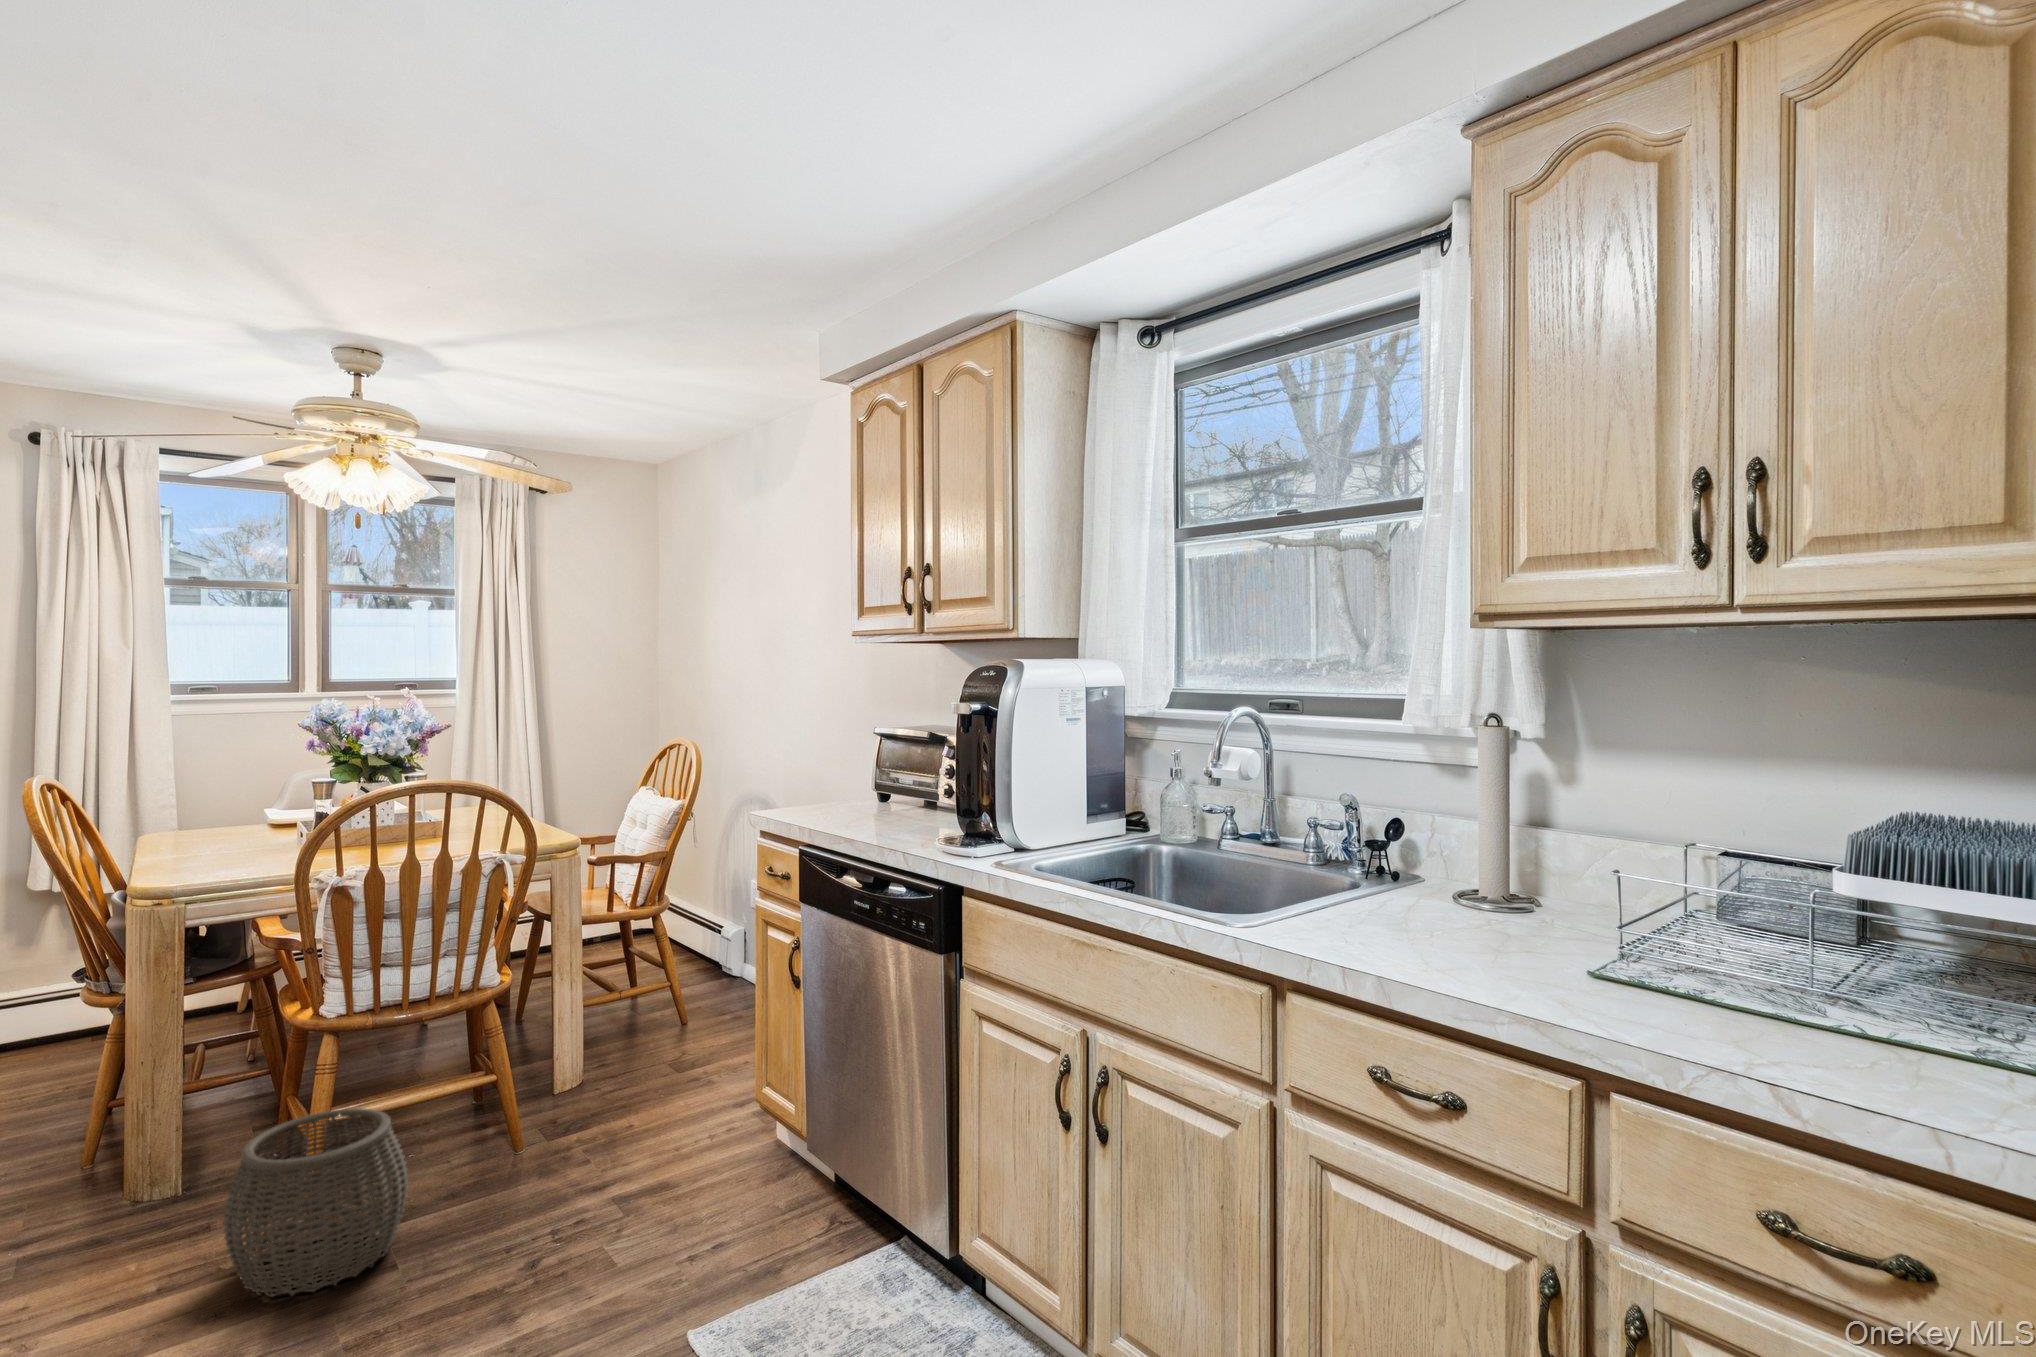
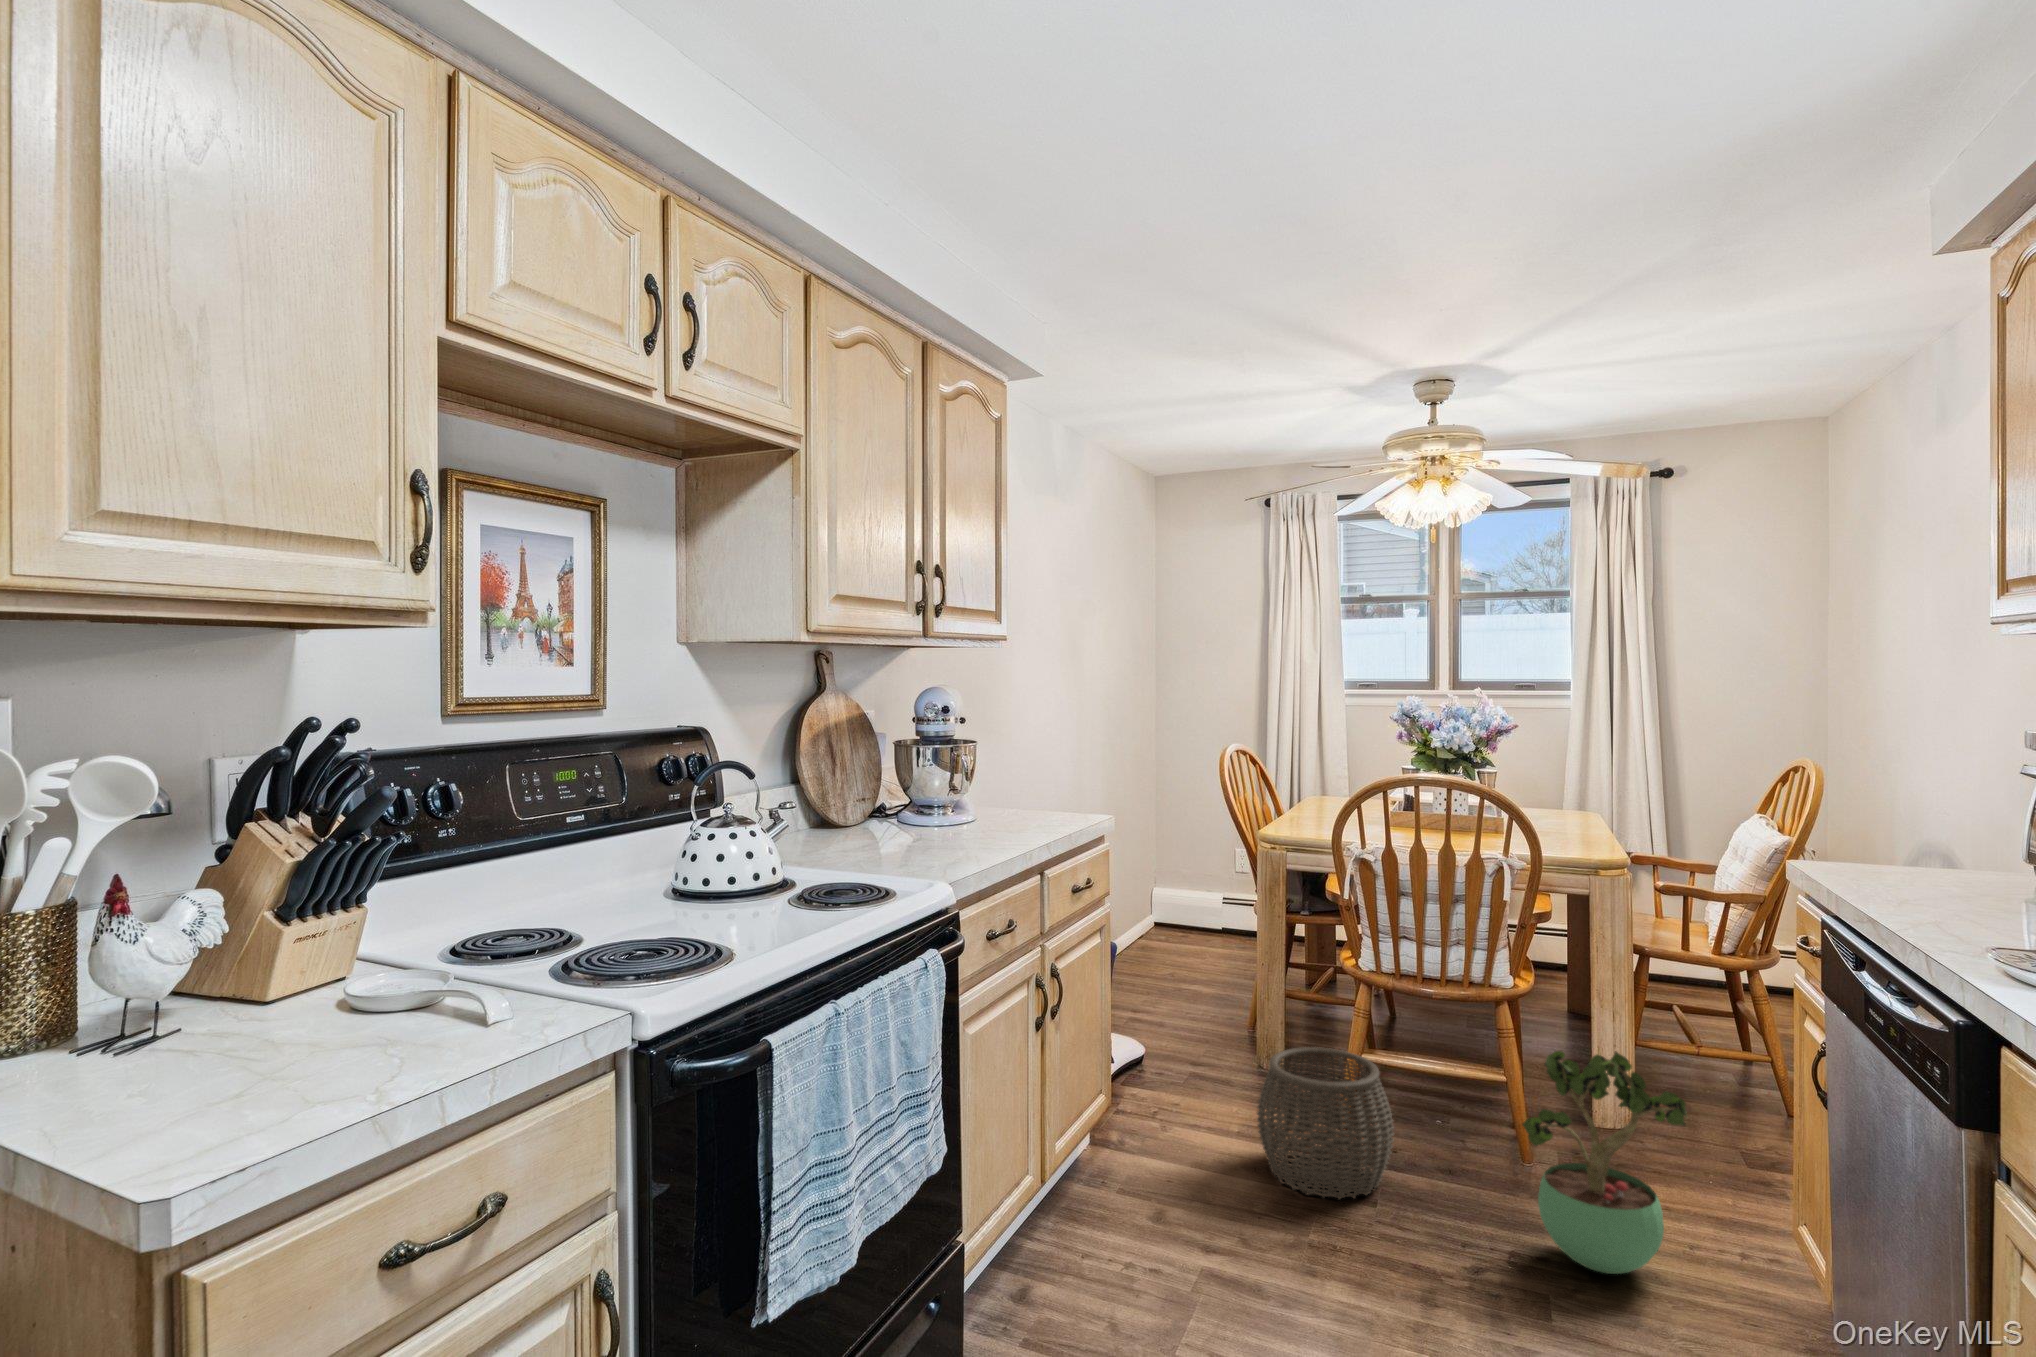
potted plant: none [563,1008,698,1210] -> present [1522,1051,1687,1274]

